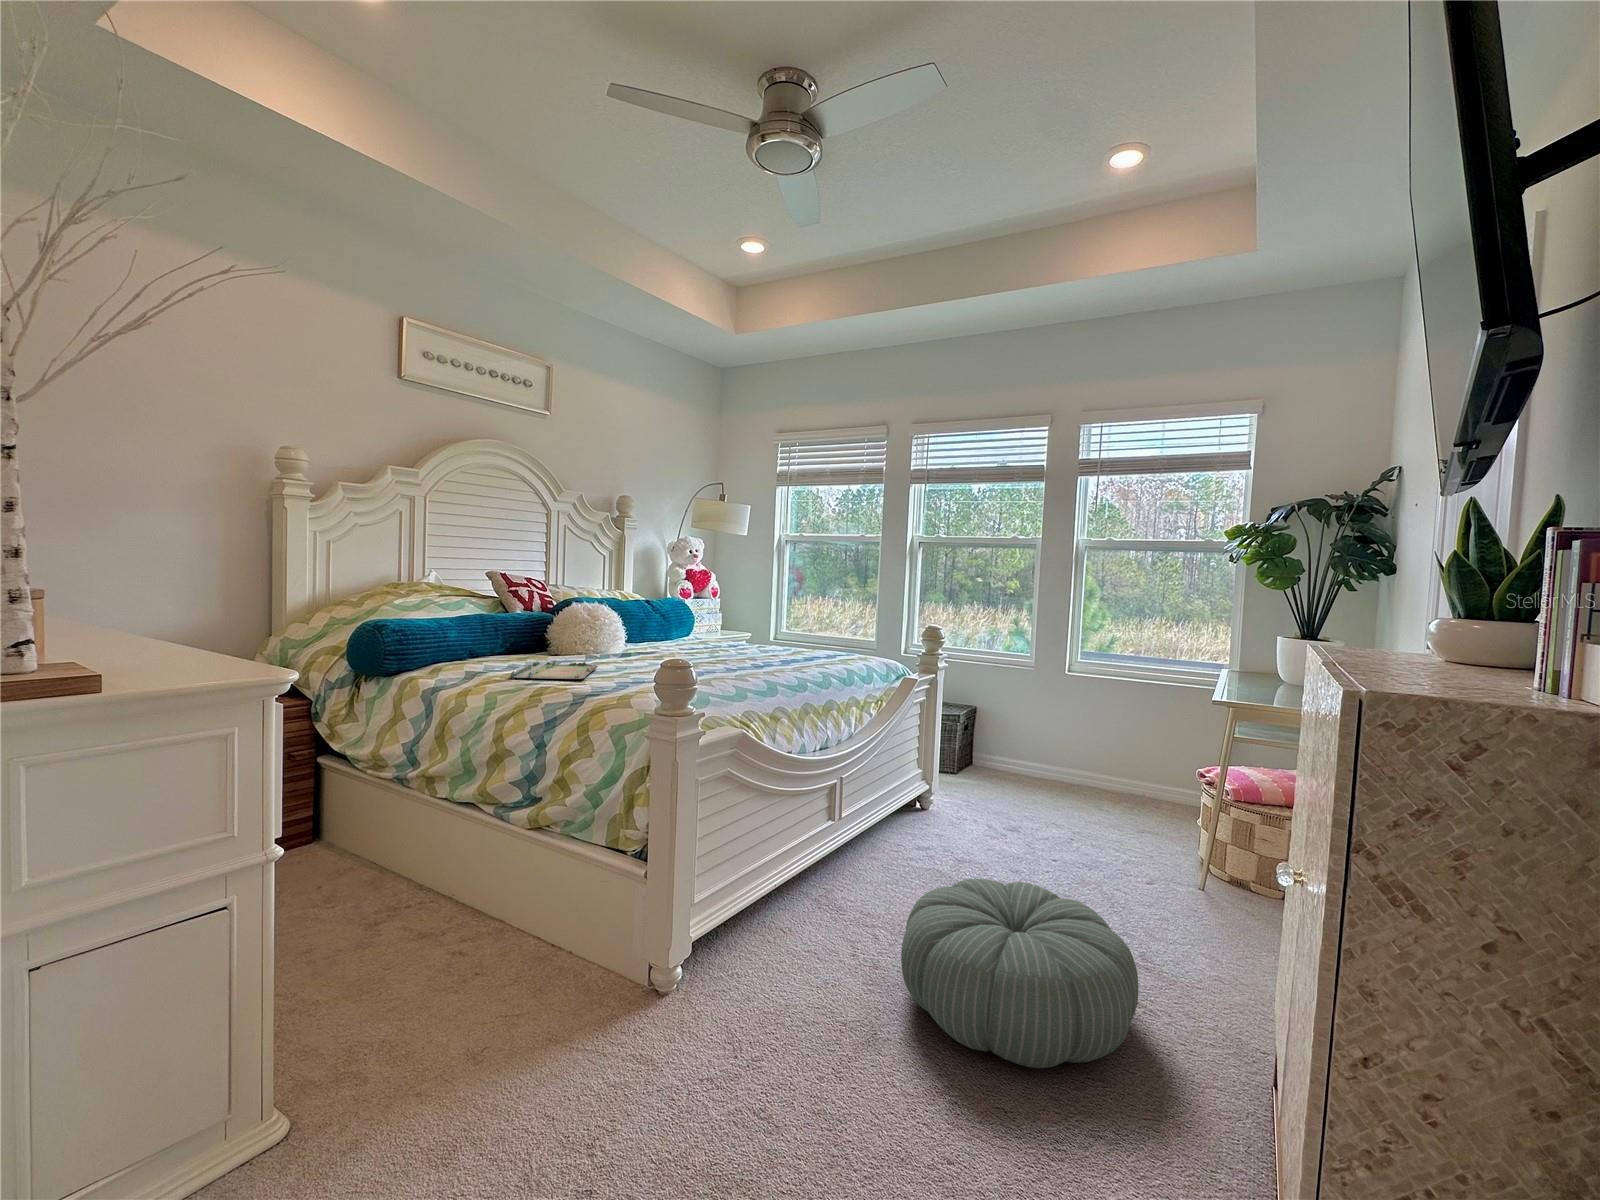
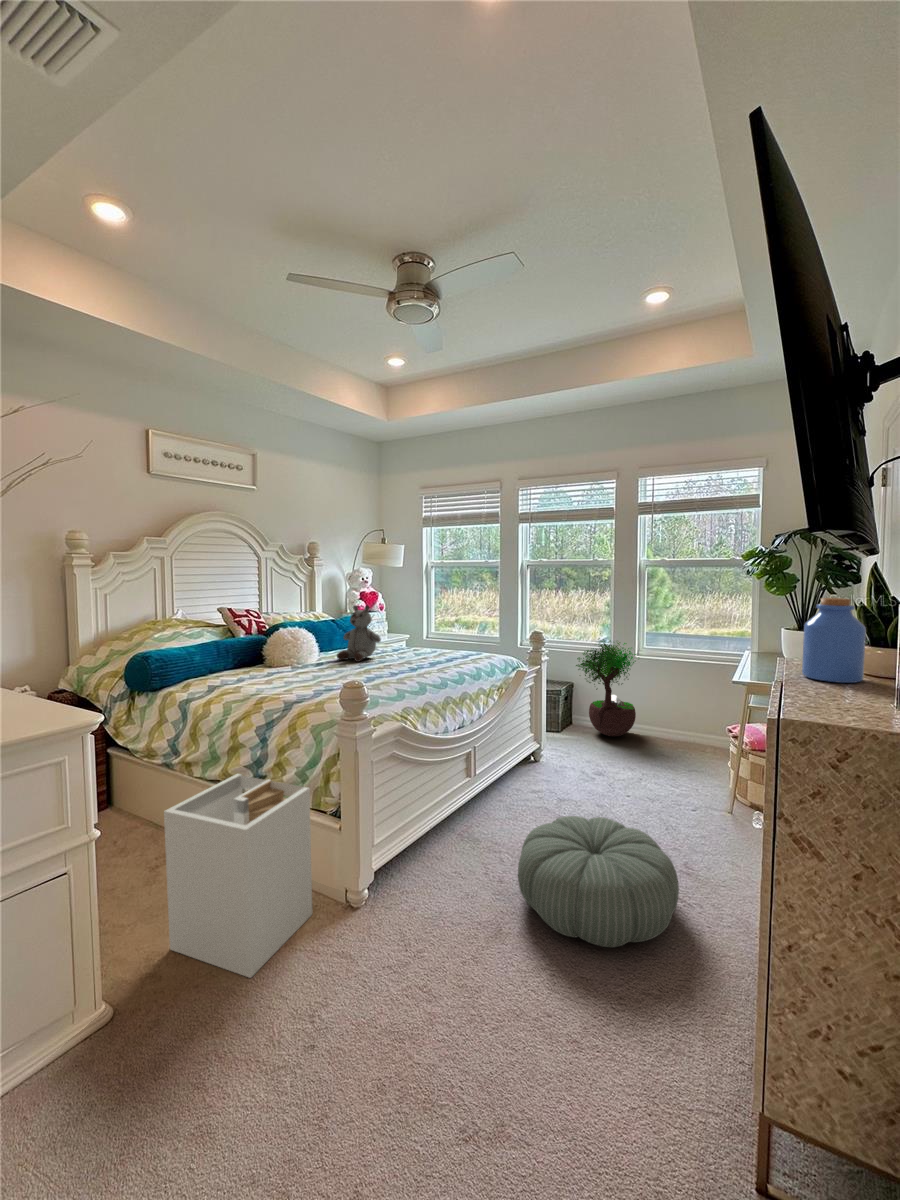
jar: none [1362,539,1470,666] -> present [802,598,866,683]
stuffed bear: none [650,576,713,655] -> present [337,605,381,662]
potted tree: none [983,636,1074,783] -> present [576,633,637,737]
tray: present [510,659,598,679] -> none [239,670,301,691]
laundry hamper: none [386,790,604,1086] -> present [164,774,312,978]

